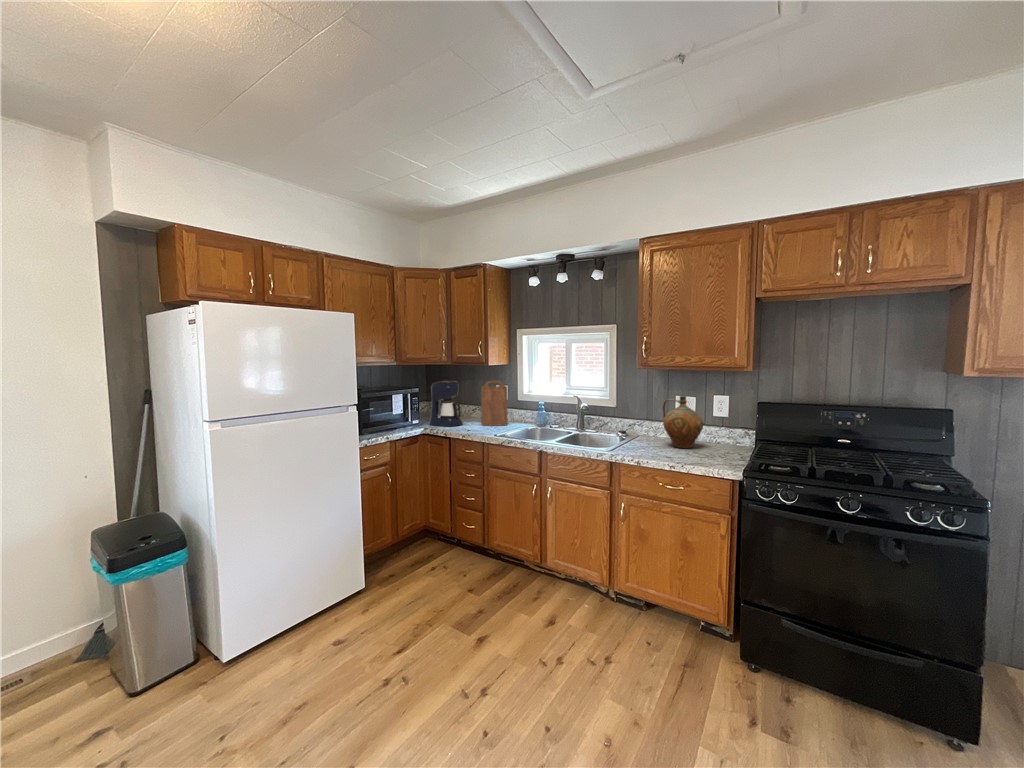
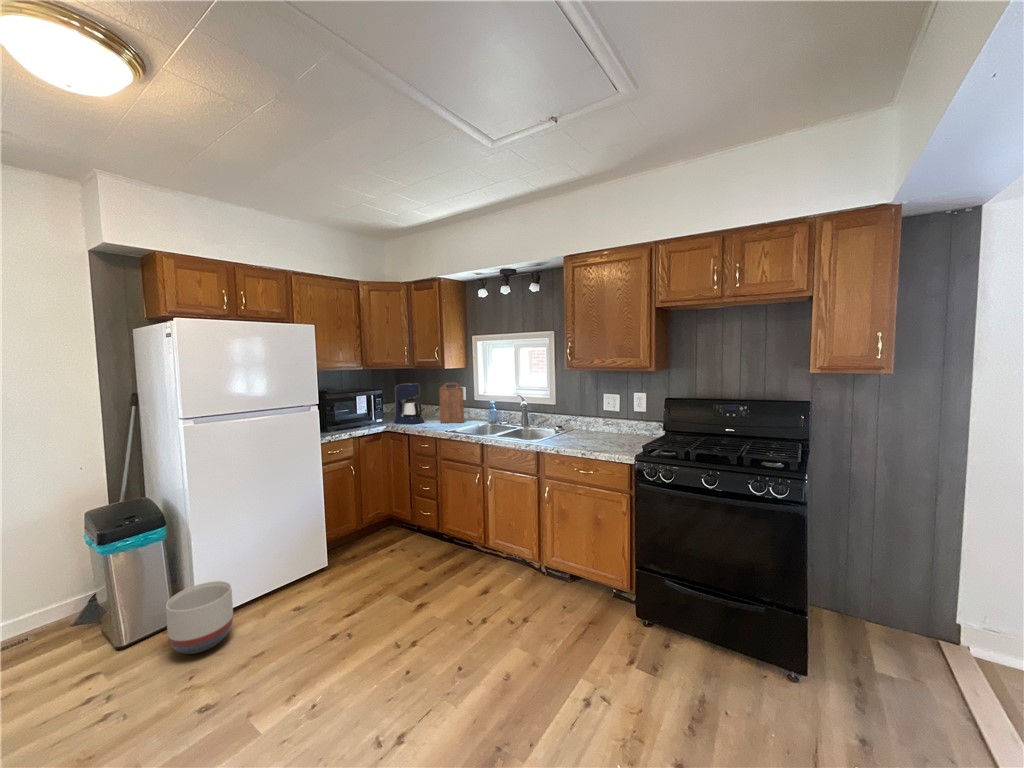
ceramic jug: present [663,396,704,448] -> none [587,393,621,439]
planter: none [191,613,267,704] -> present [166,581,233,654]

